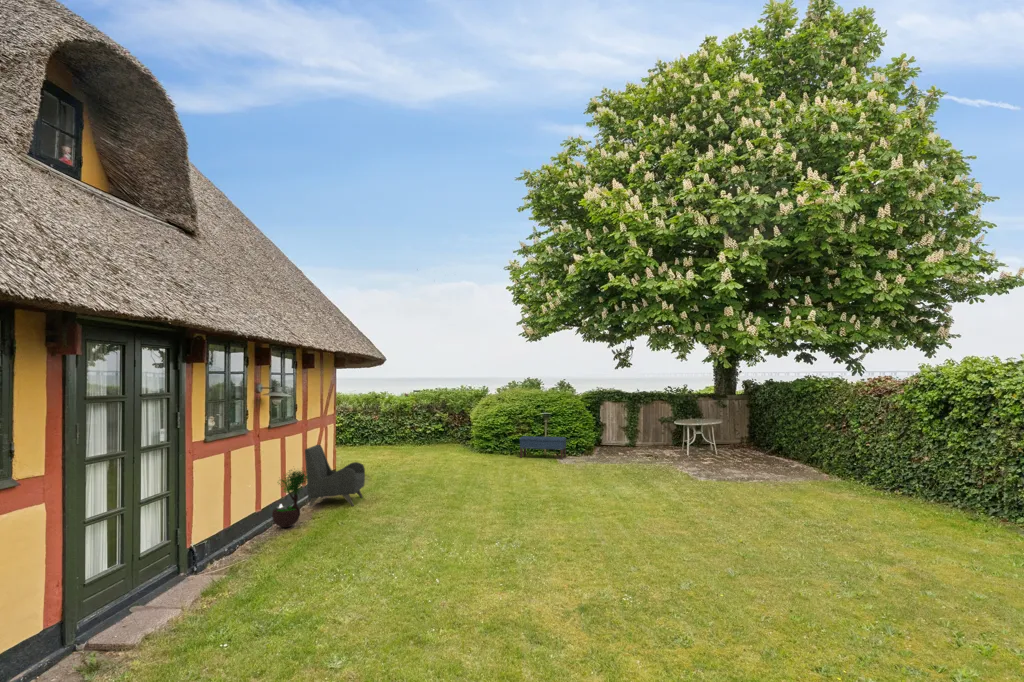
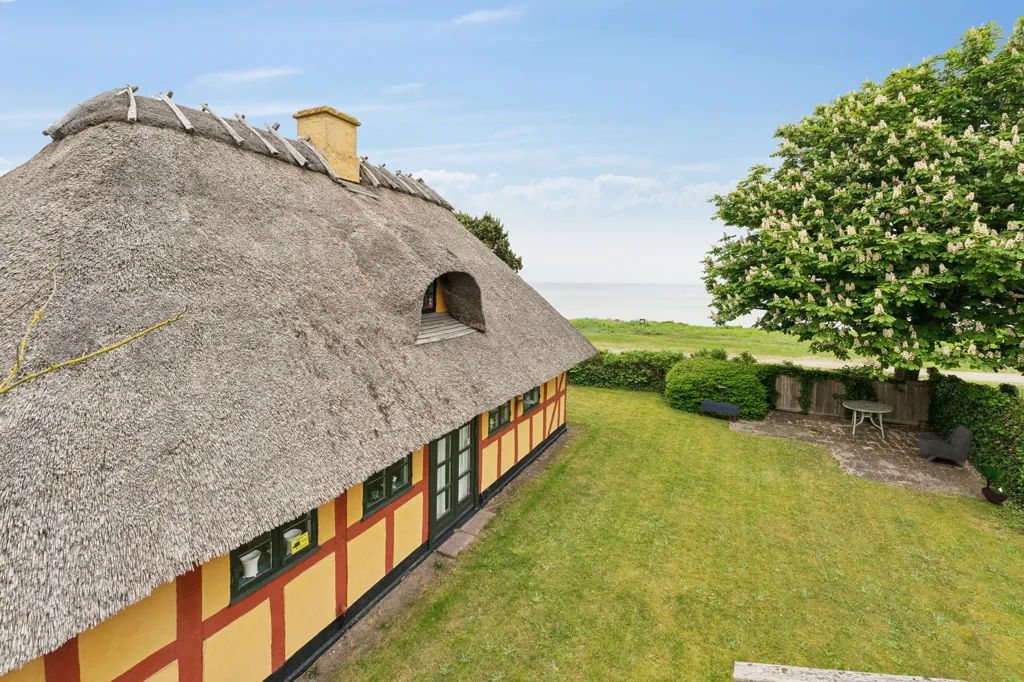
armchair: present [305,445,365,506] -> present [918,425,973,467]
potted tree: present [272,470,308,527] -> present [976,465,1008,503]

